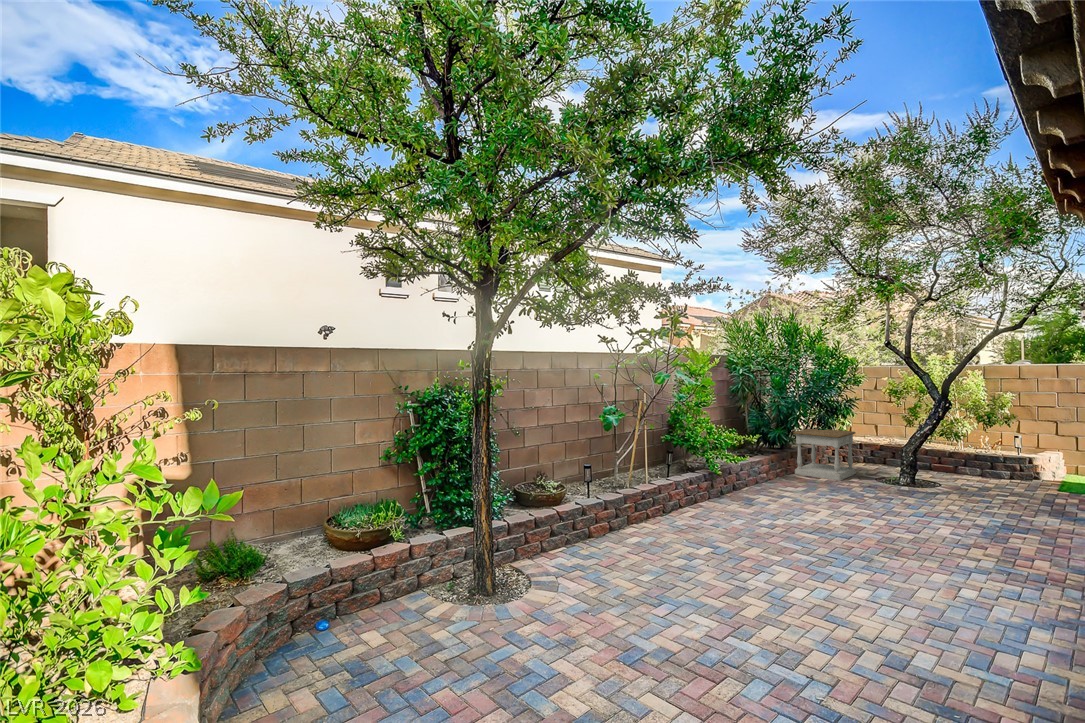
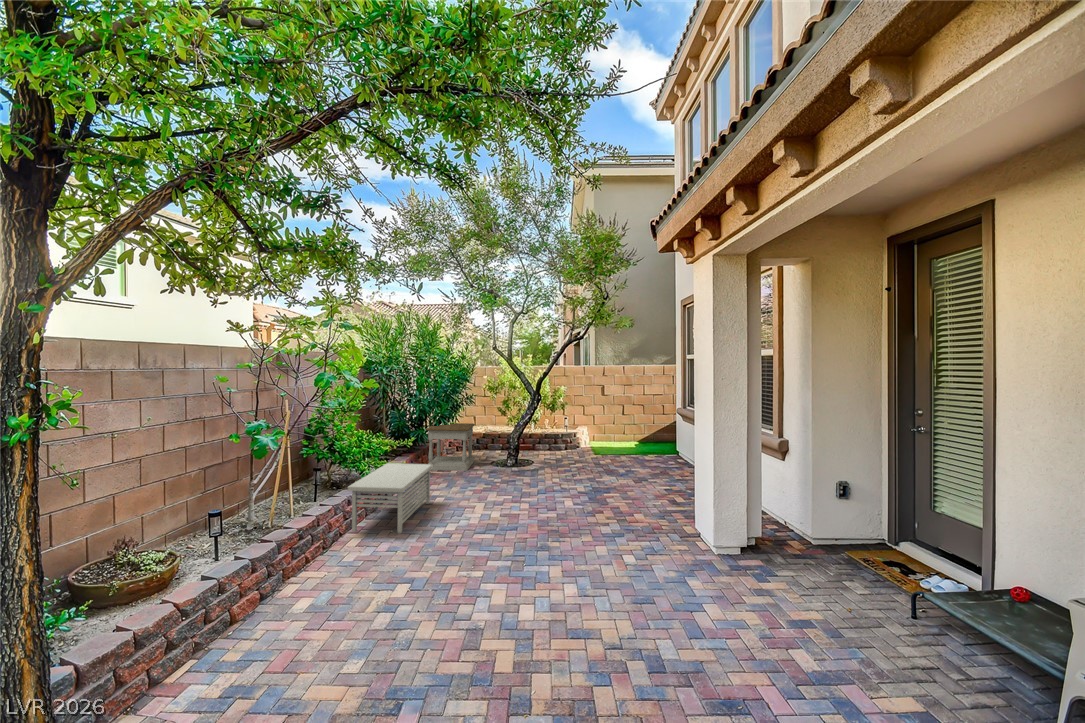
storage bench: none [689,457,777,516] -> present [348,463,432,533]

